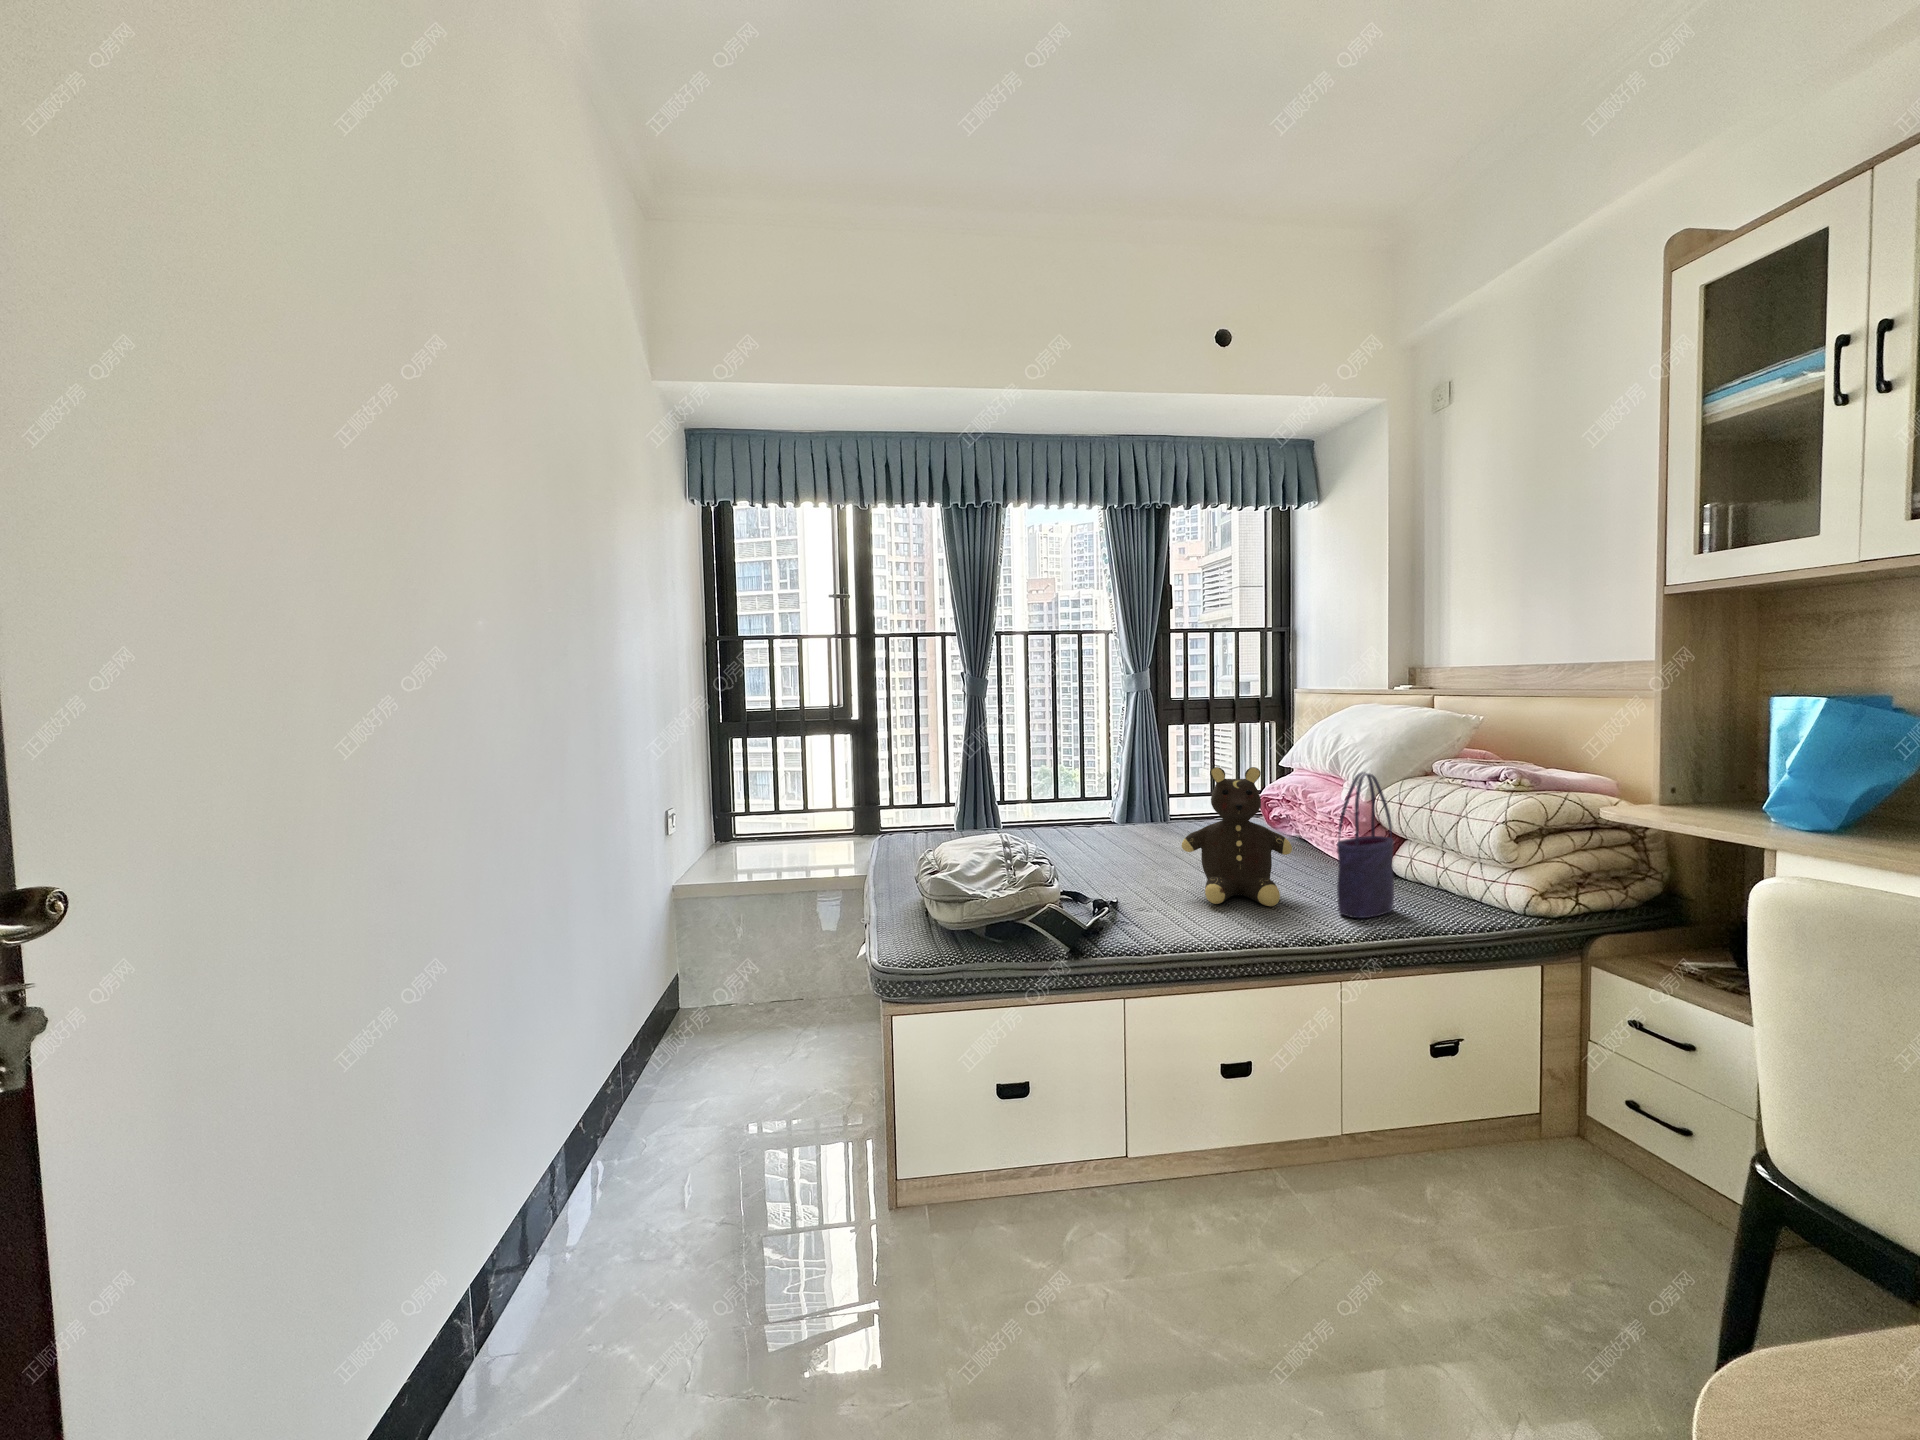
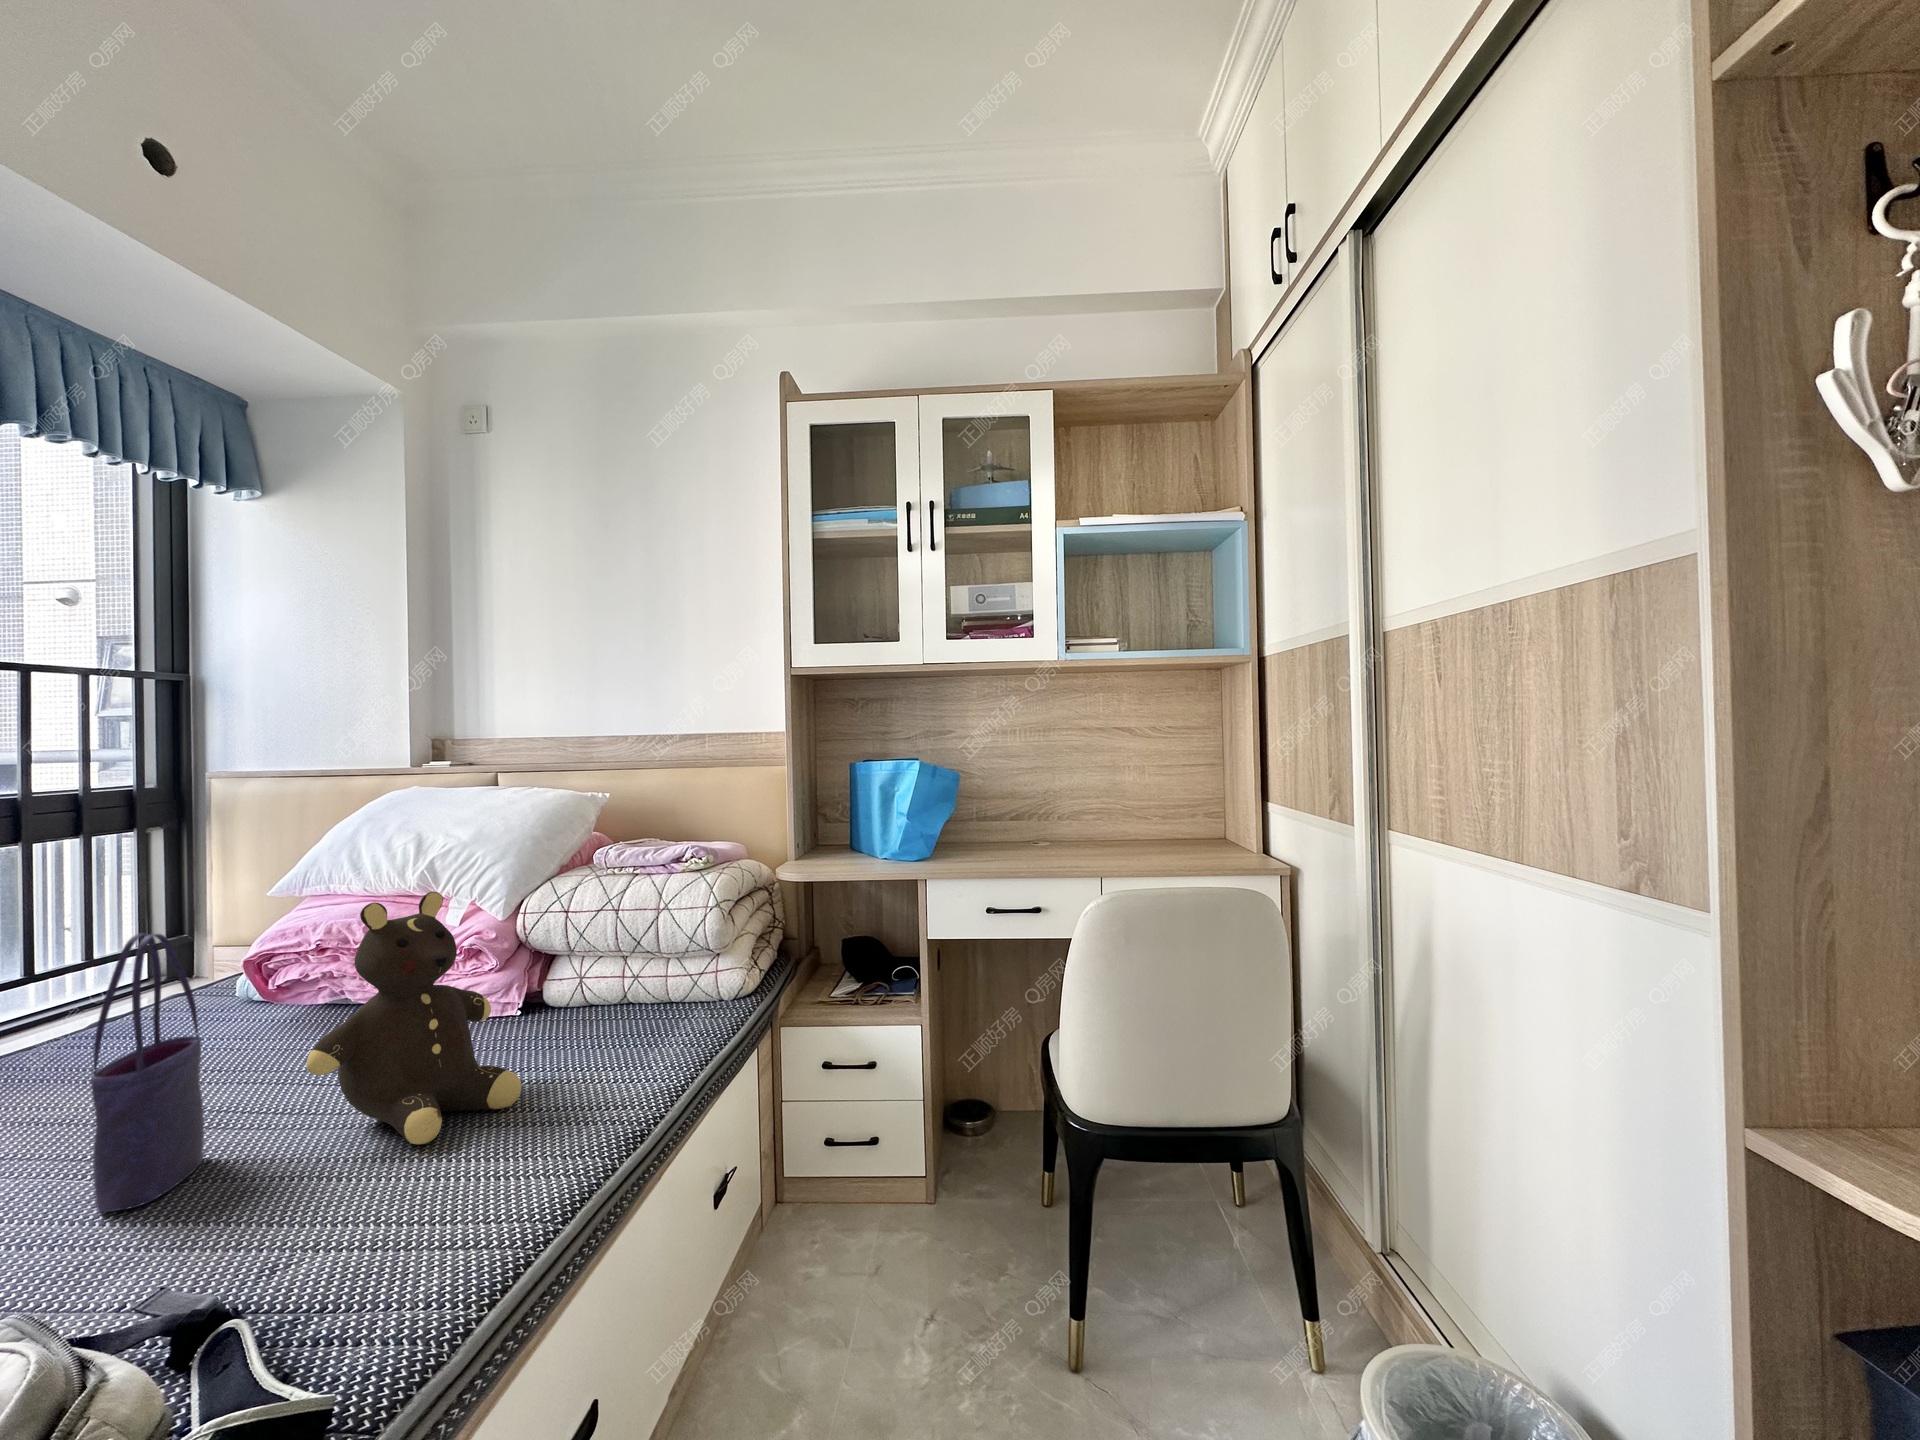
tote bag: present [1337,773,1394,918] -> present [91,934,204,1212]

